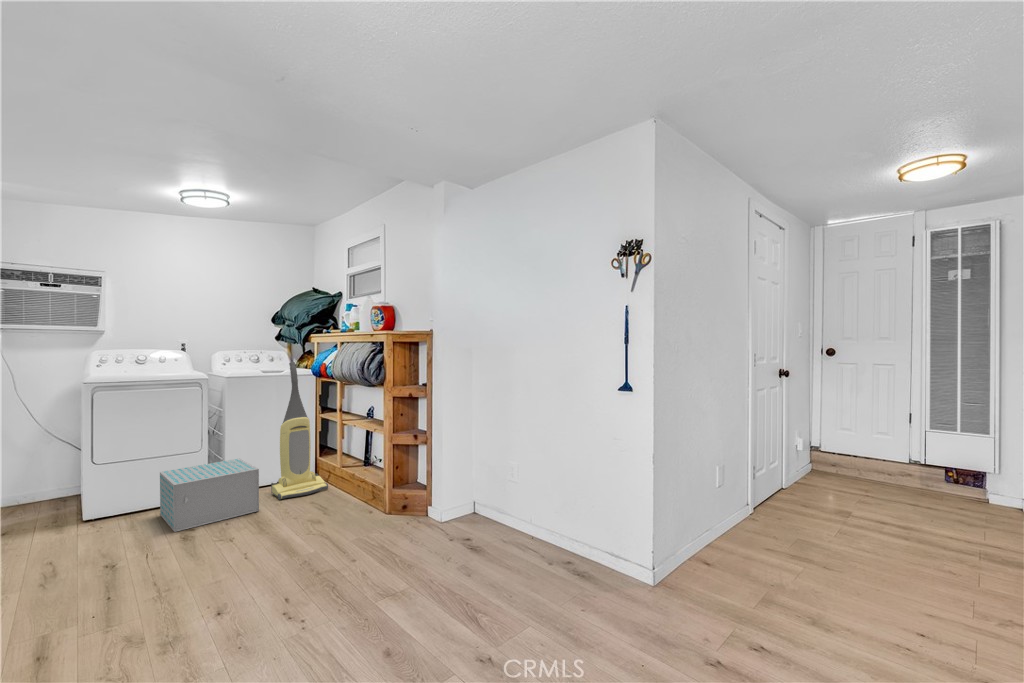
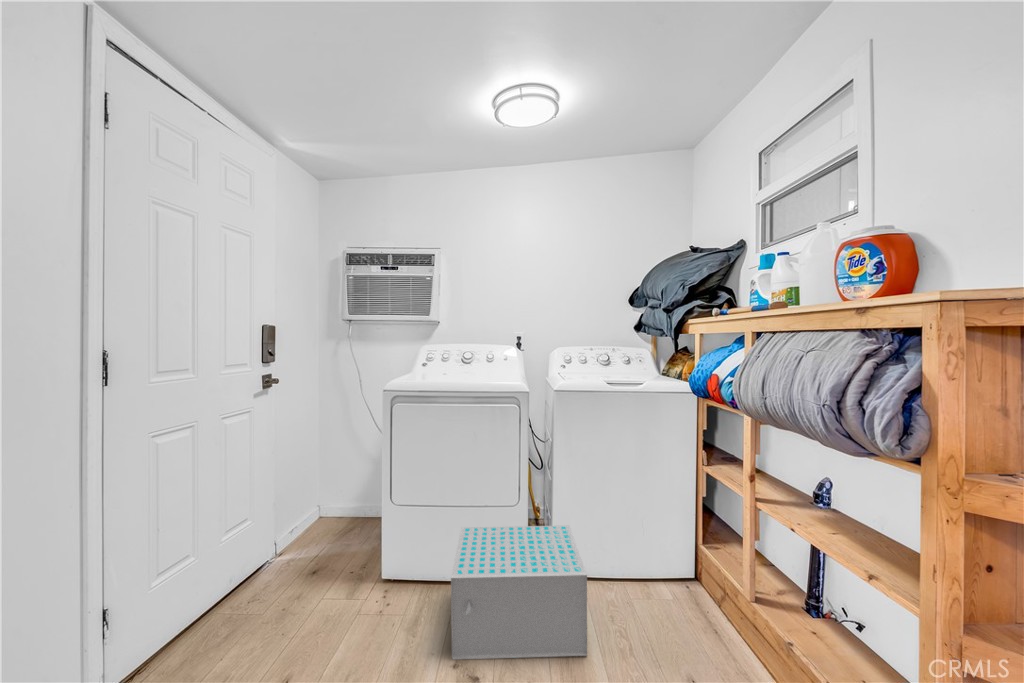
vacuum cleaner: present [271,362,328,500] -> none [617,368,722,635]

